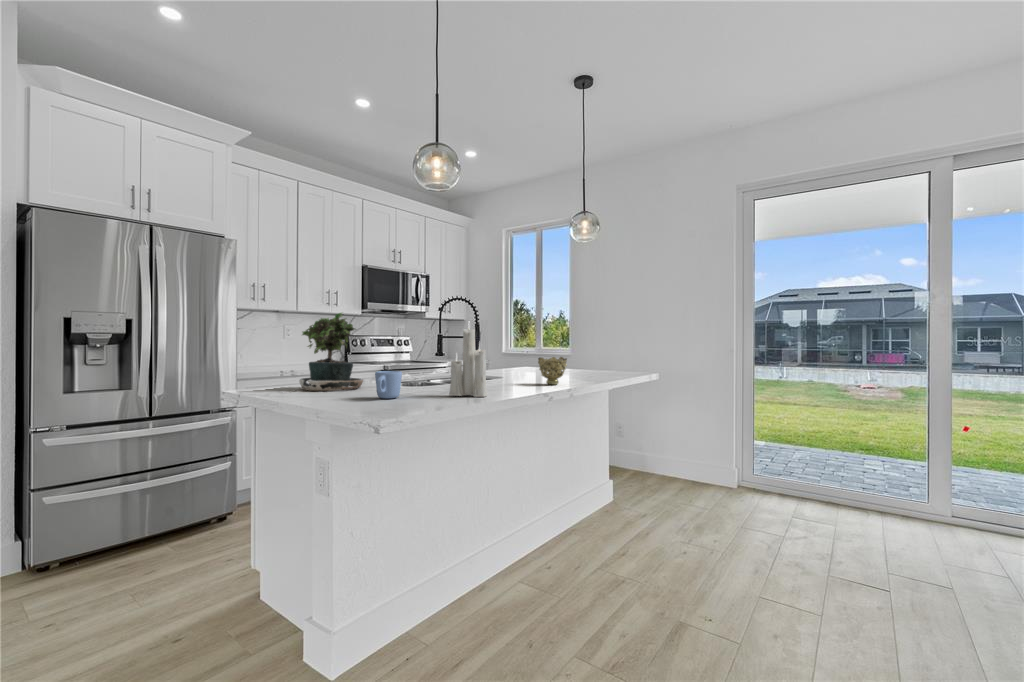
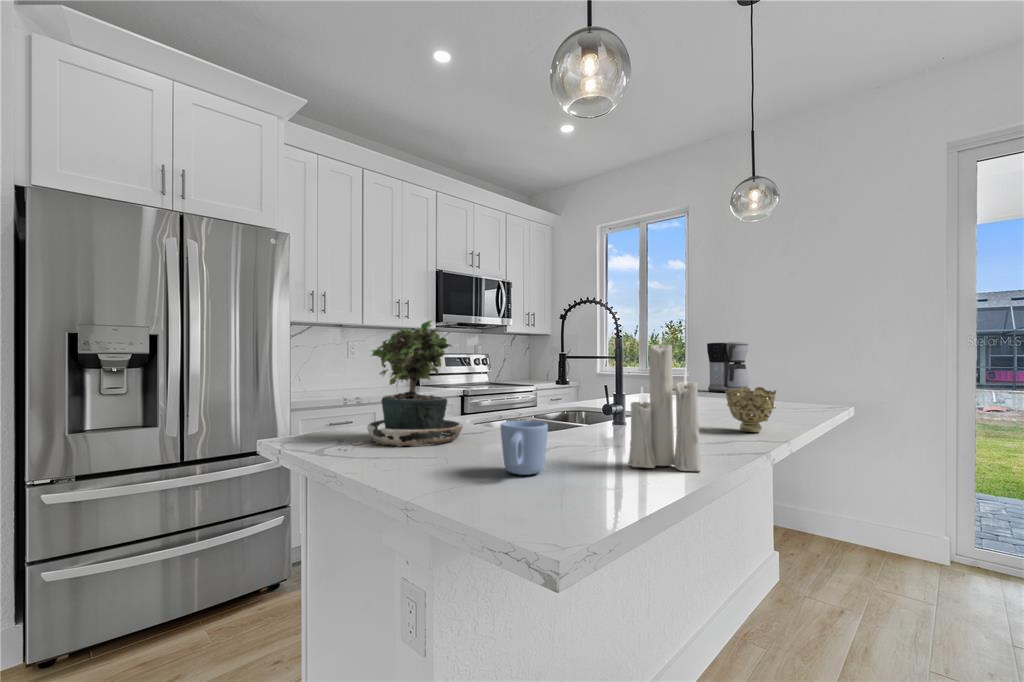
coffee maker: none [580,328,609,368] -> present [707,342,749,392]

